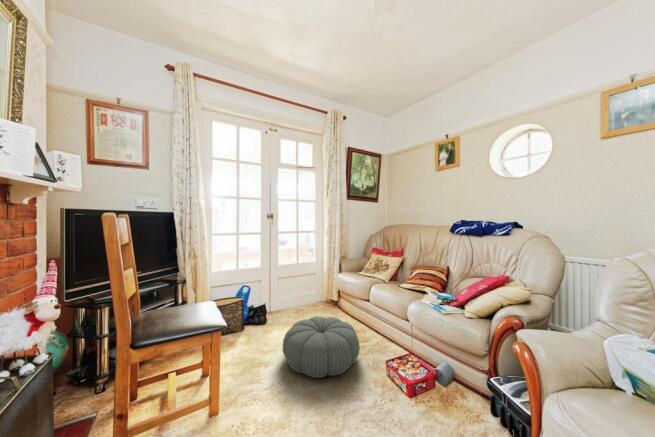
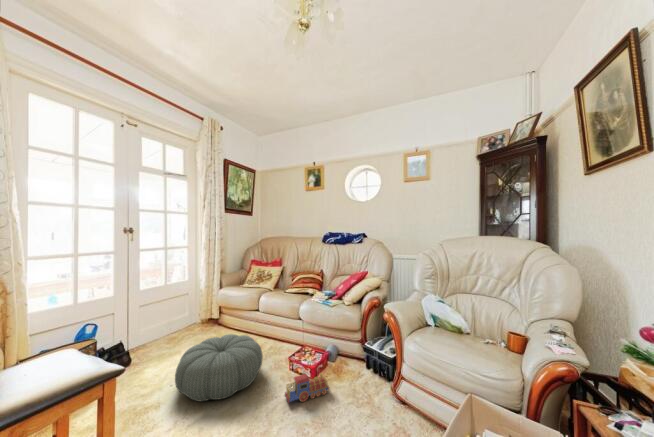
toy train: none [369,385,424,422] -> present [285,373,329,403]

